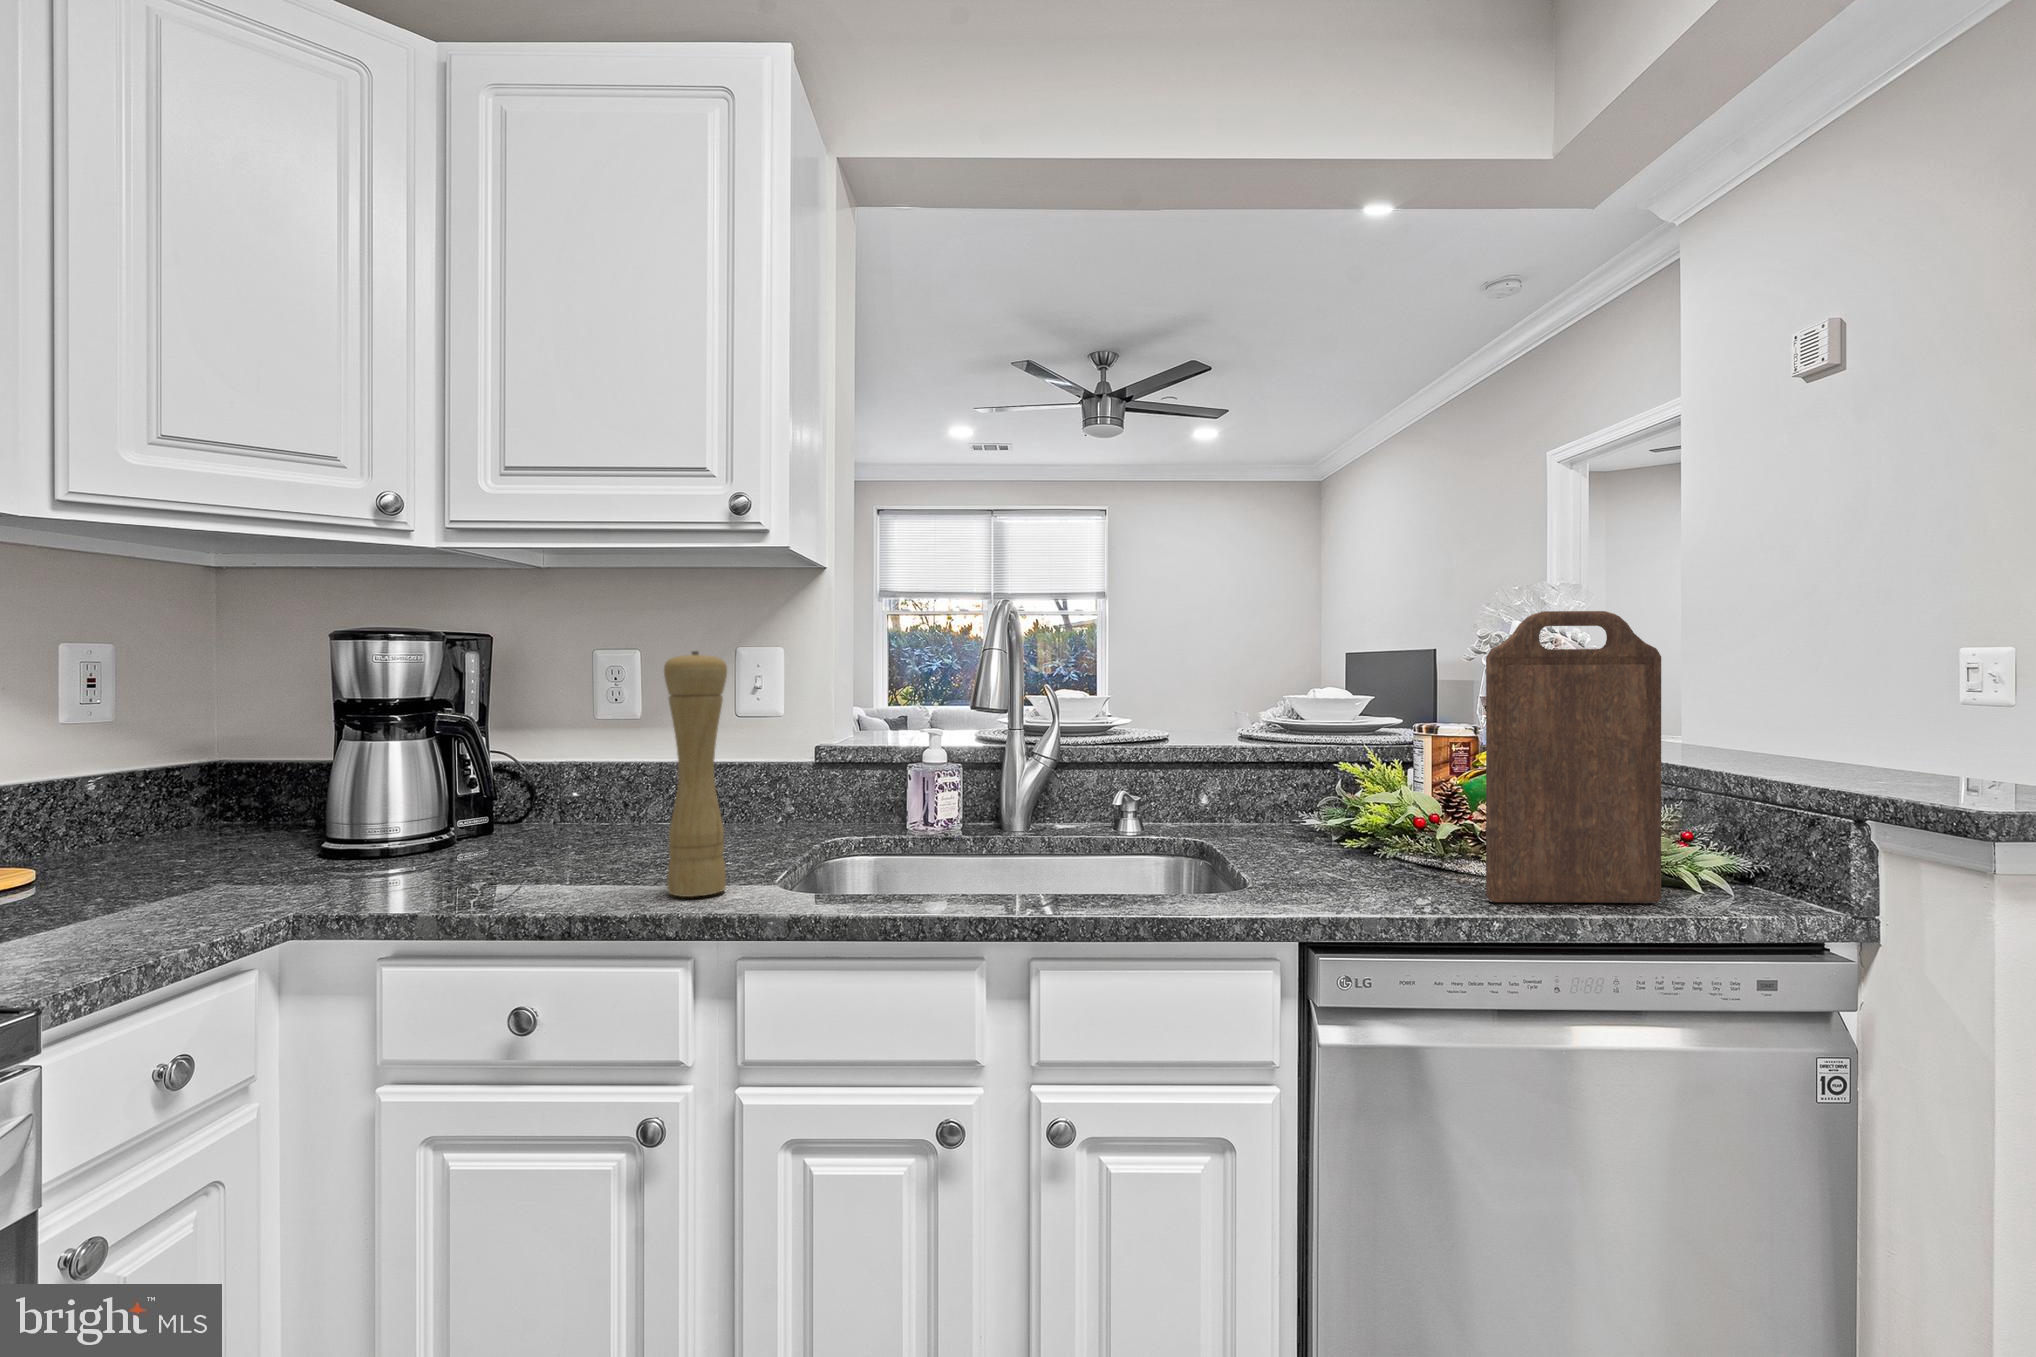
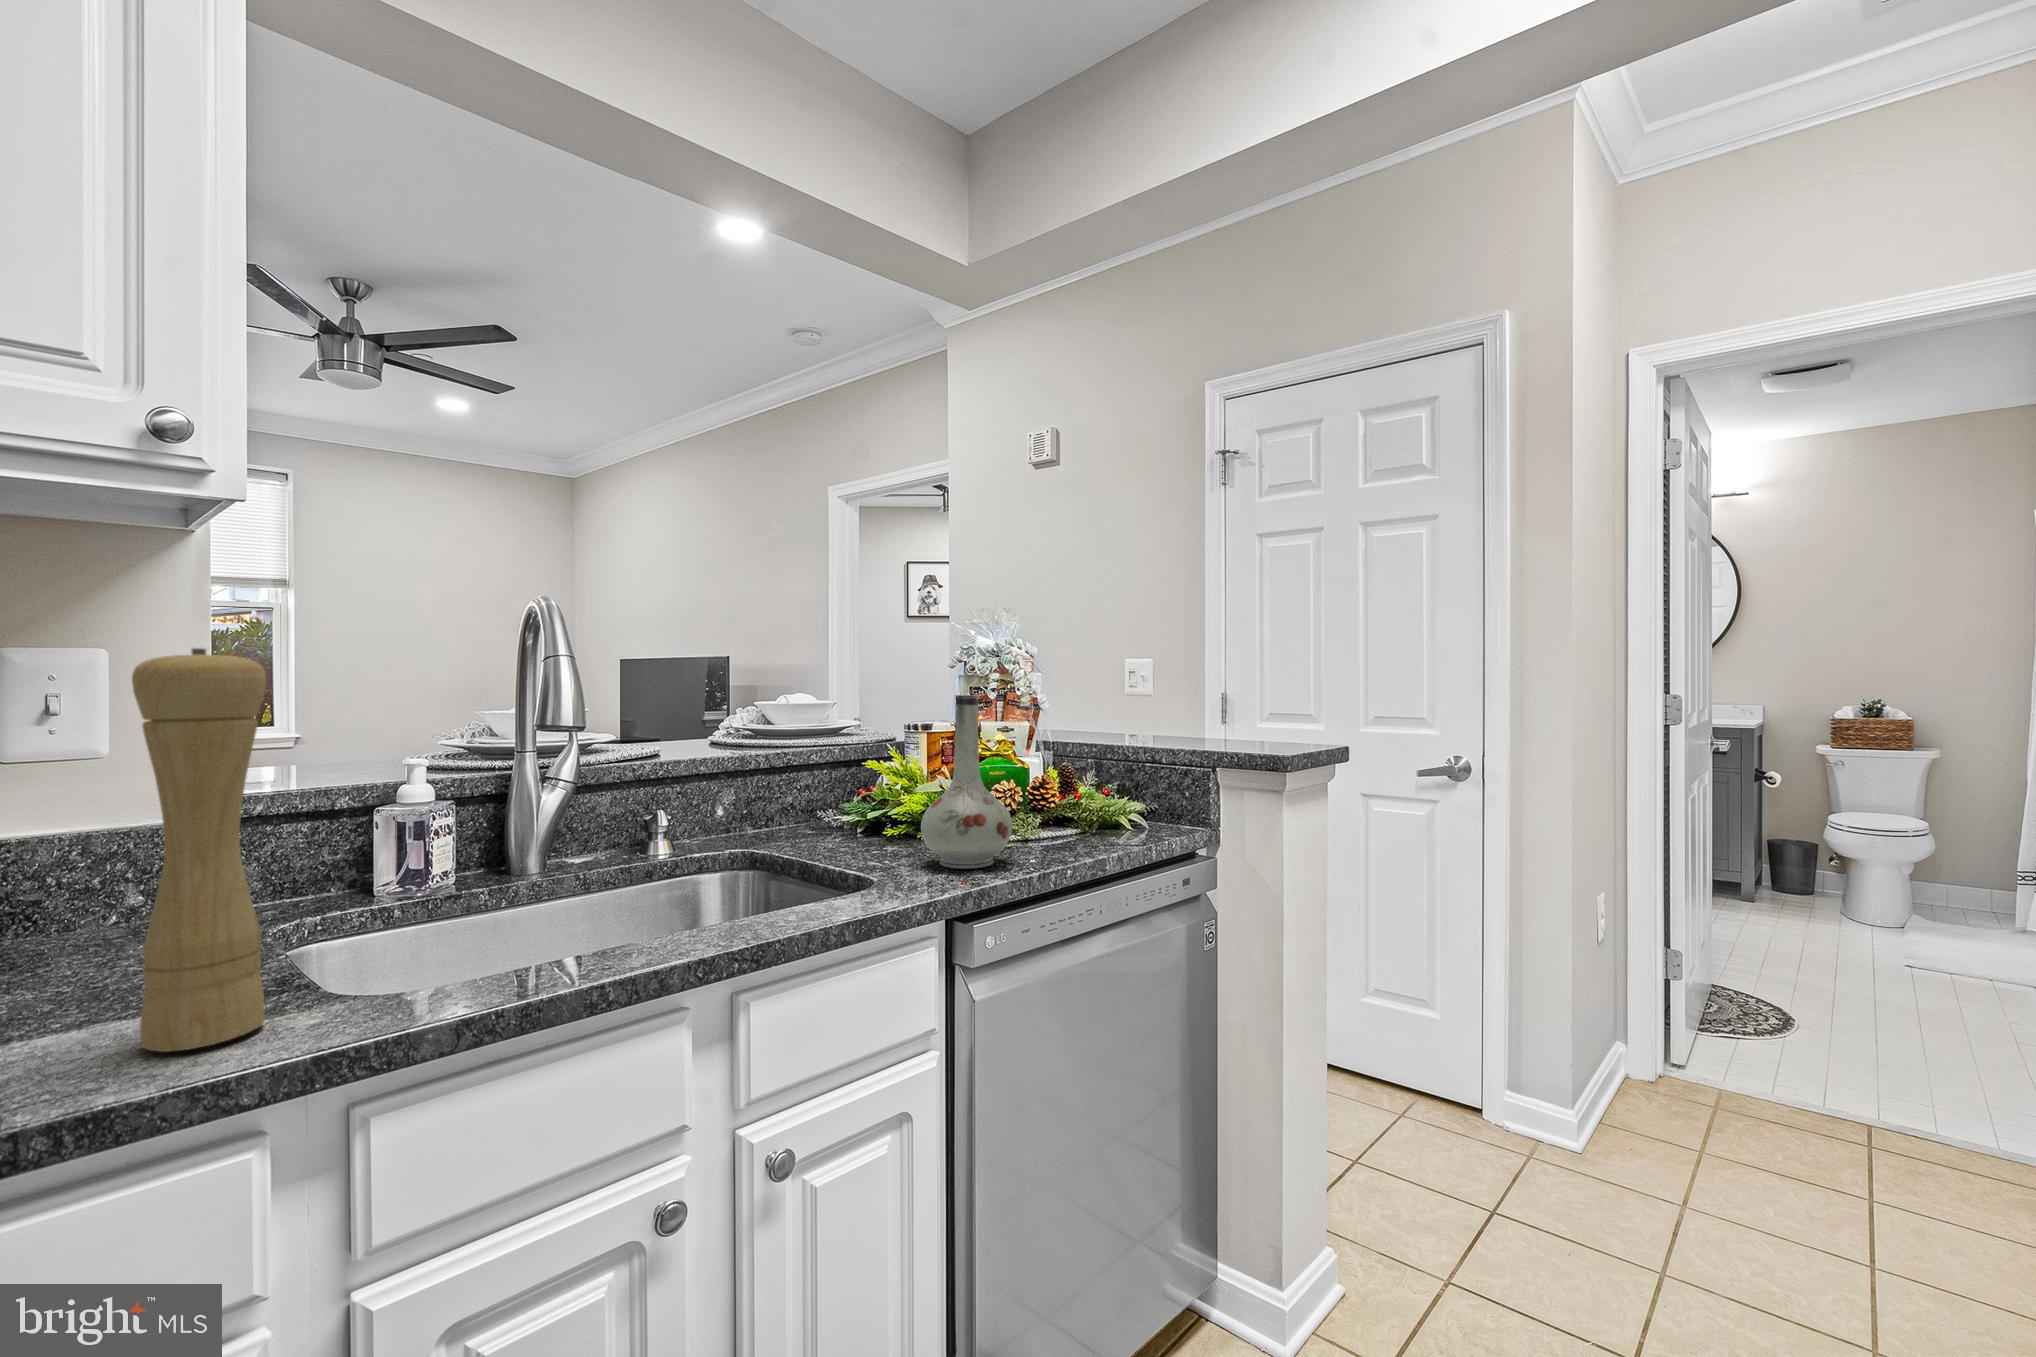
cutting board: present [1486,611,1661,903] -> none [1045,631,1132,855]
vase: none [1309,692,1423,898] -> present [921,695,1013,869]

